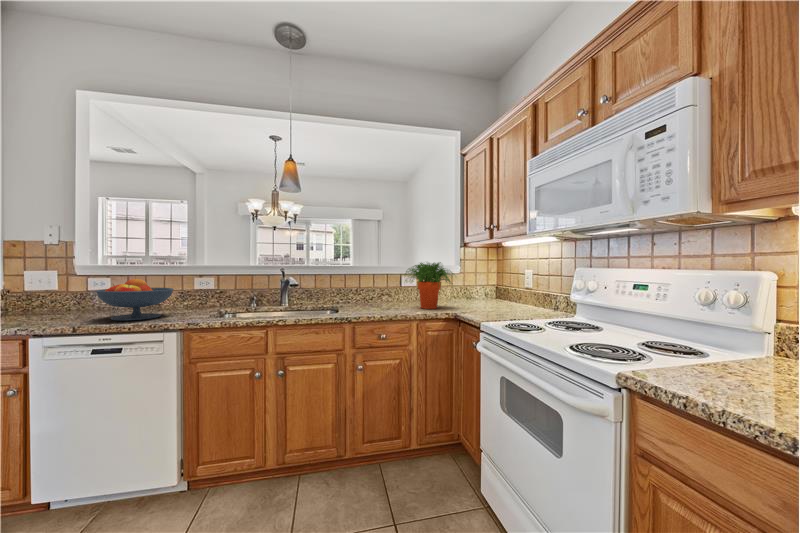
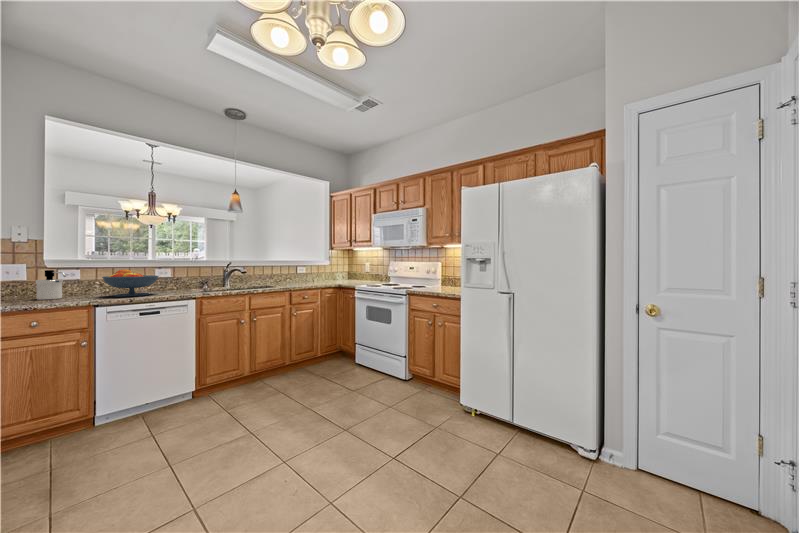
potted plant: present [405,262,453,309] -> none [302,258,333,284]
soap dispenser: none [43,279,76,318] -> present [36,270,66,300]

